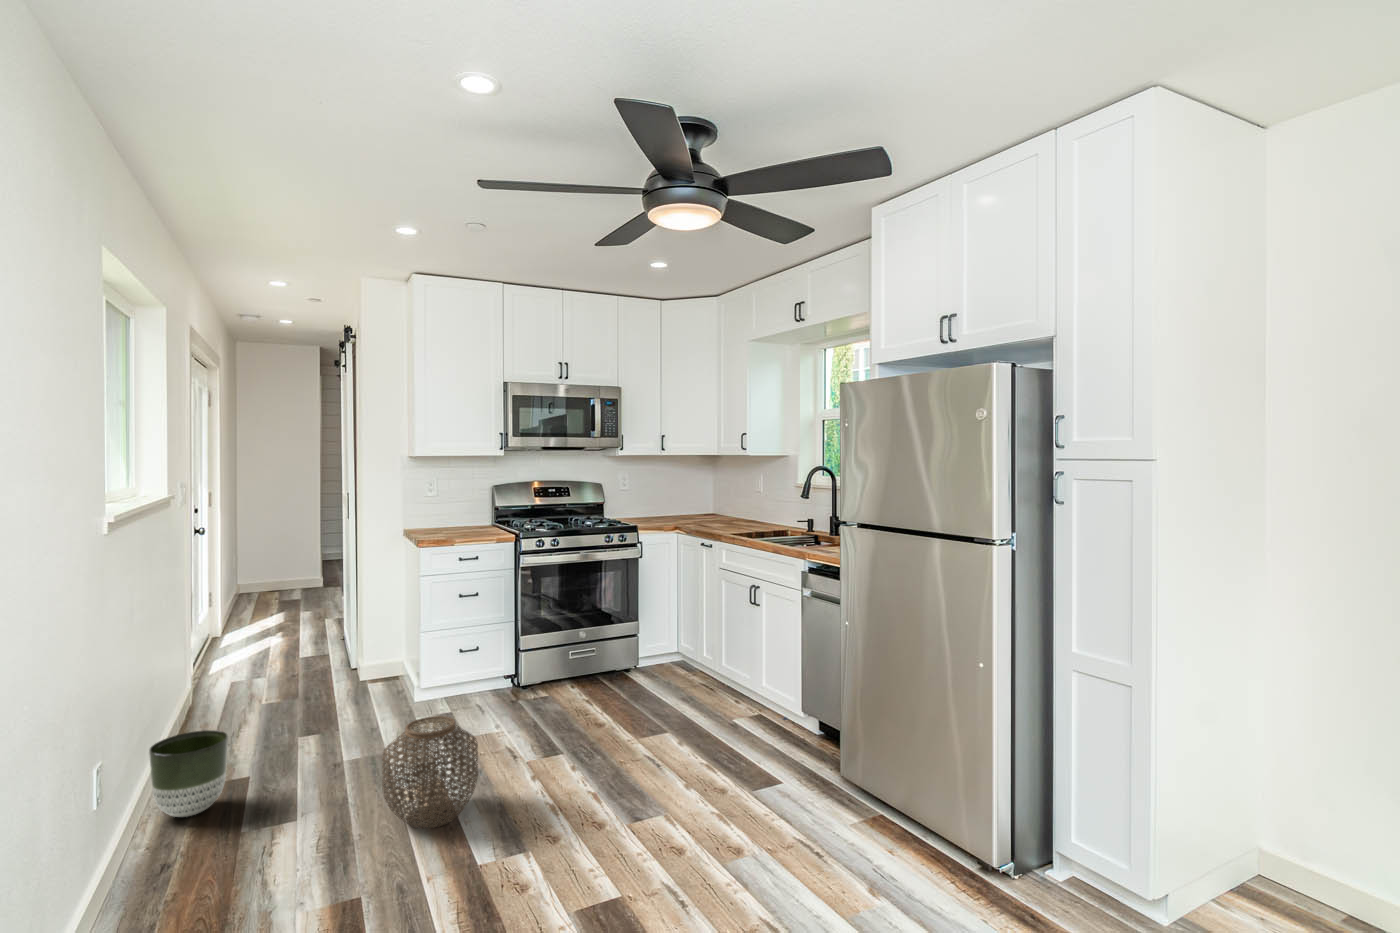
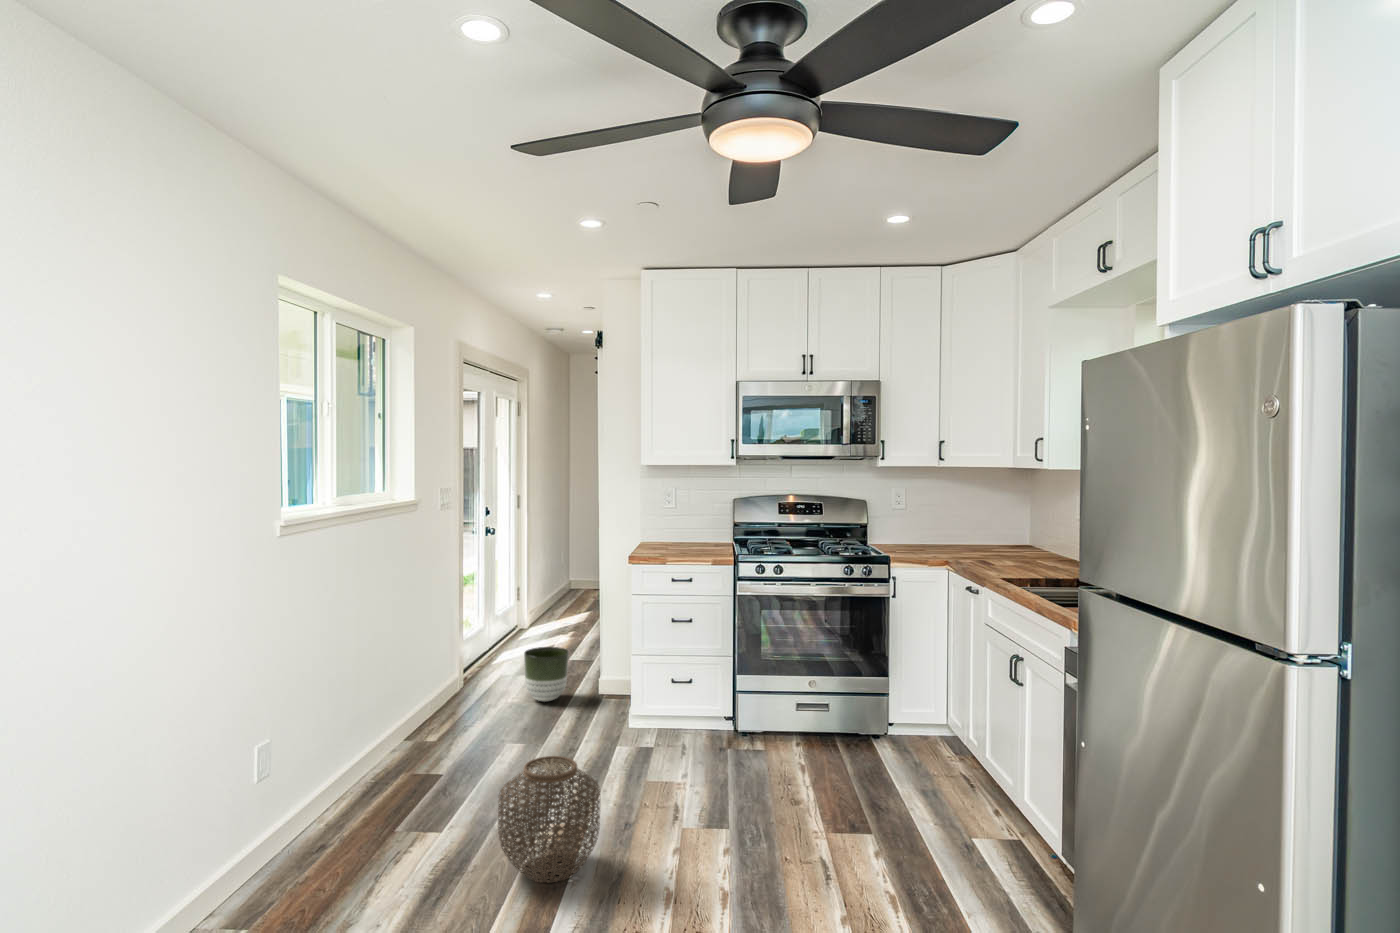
planter: present [149,730,228,817] -> present [524,647,569,701]

